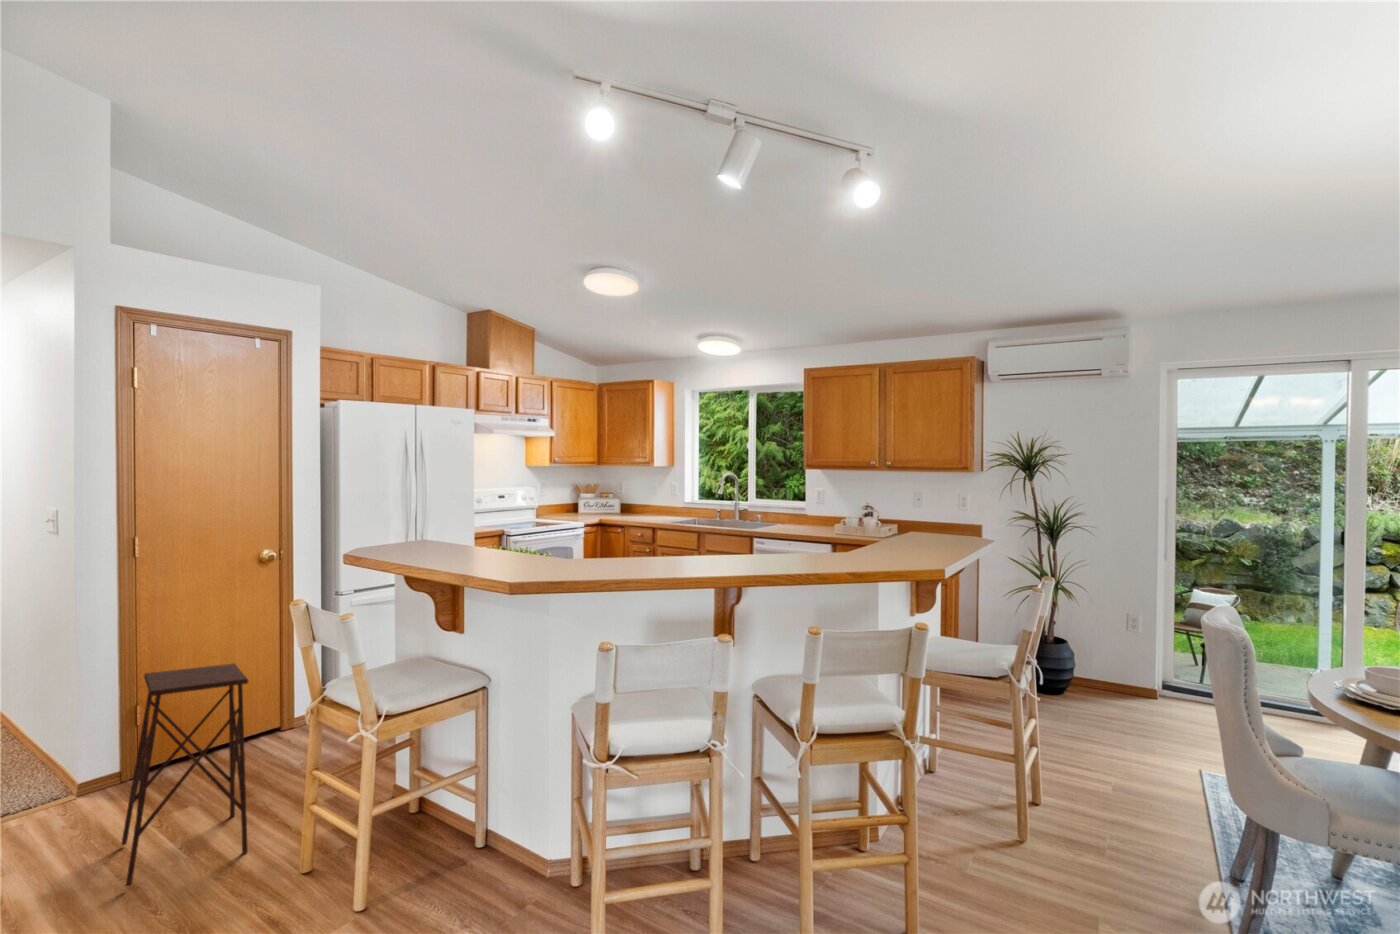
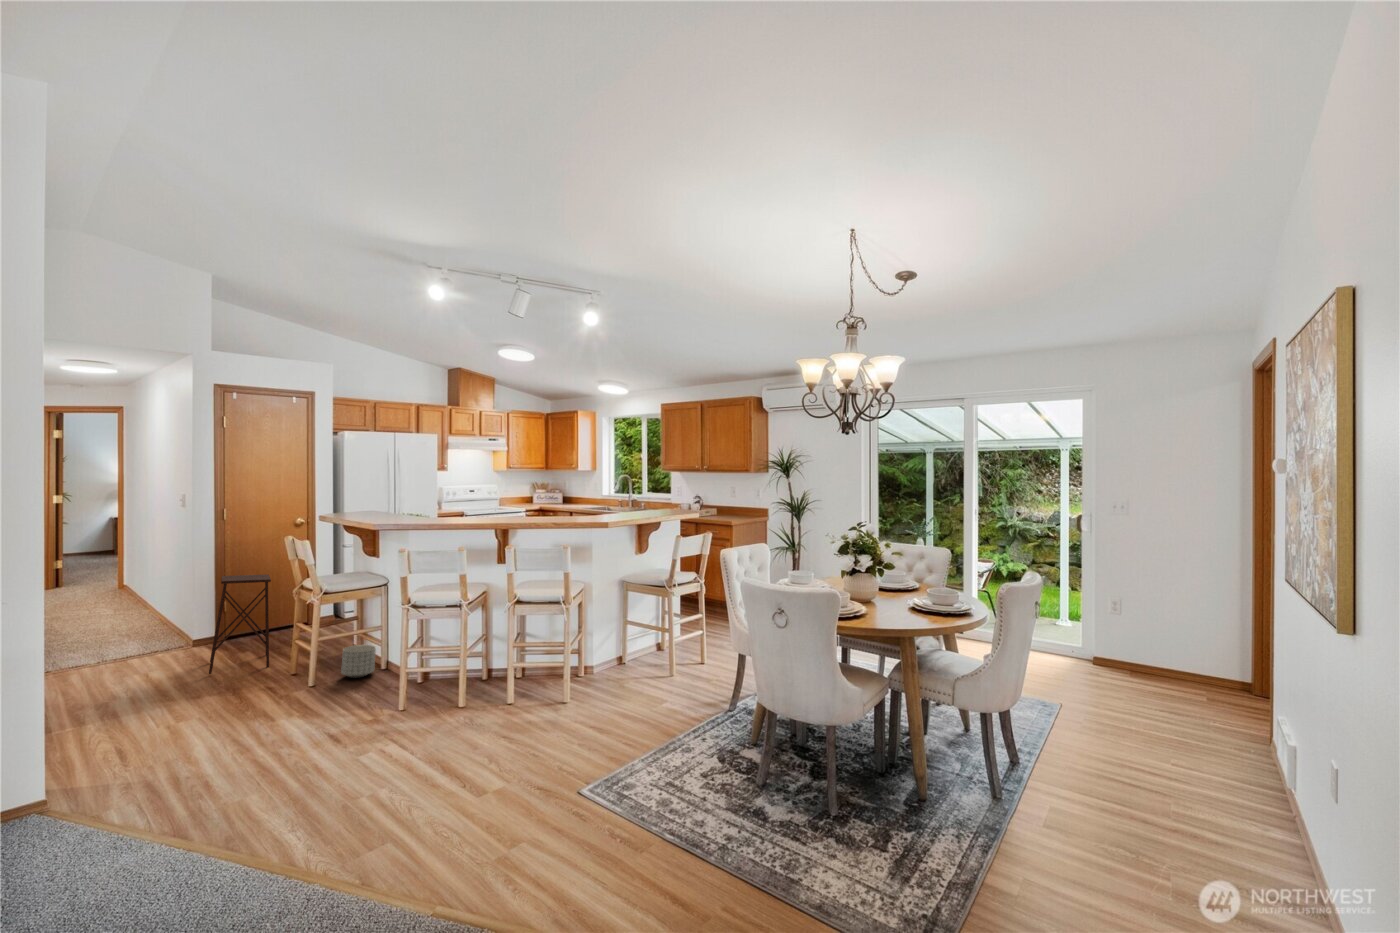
planter: none [410,804,473,879] -> present [341,645,376,678]

